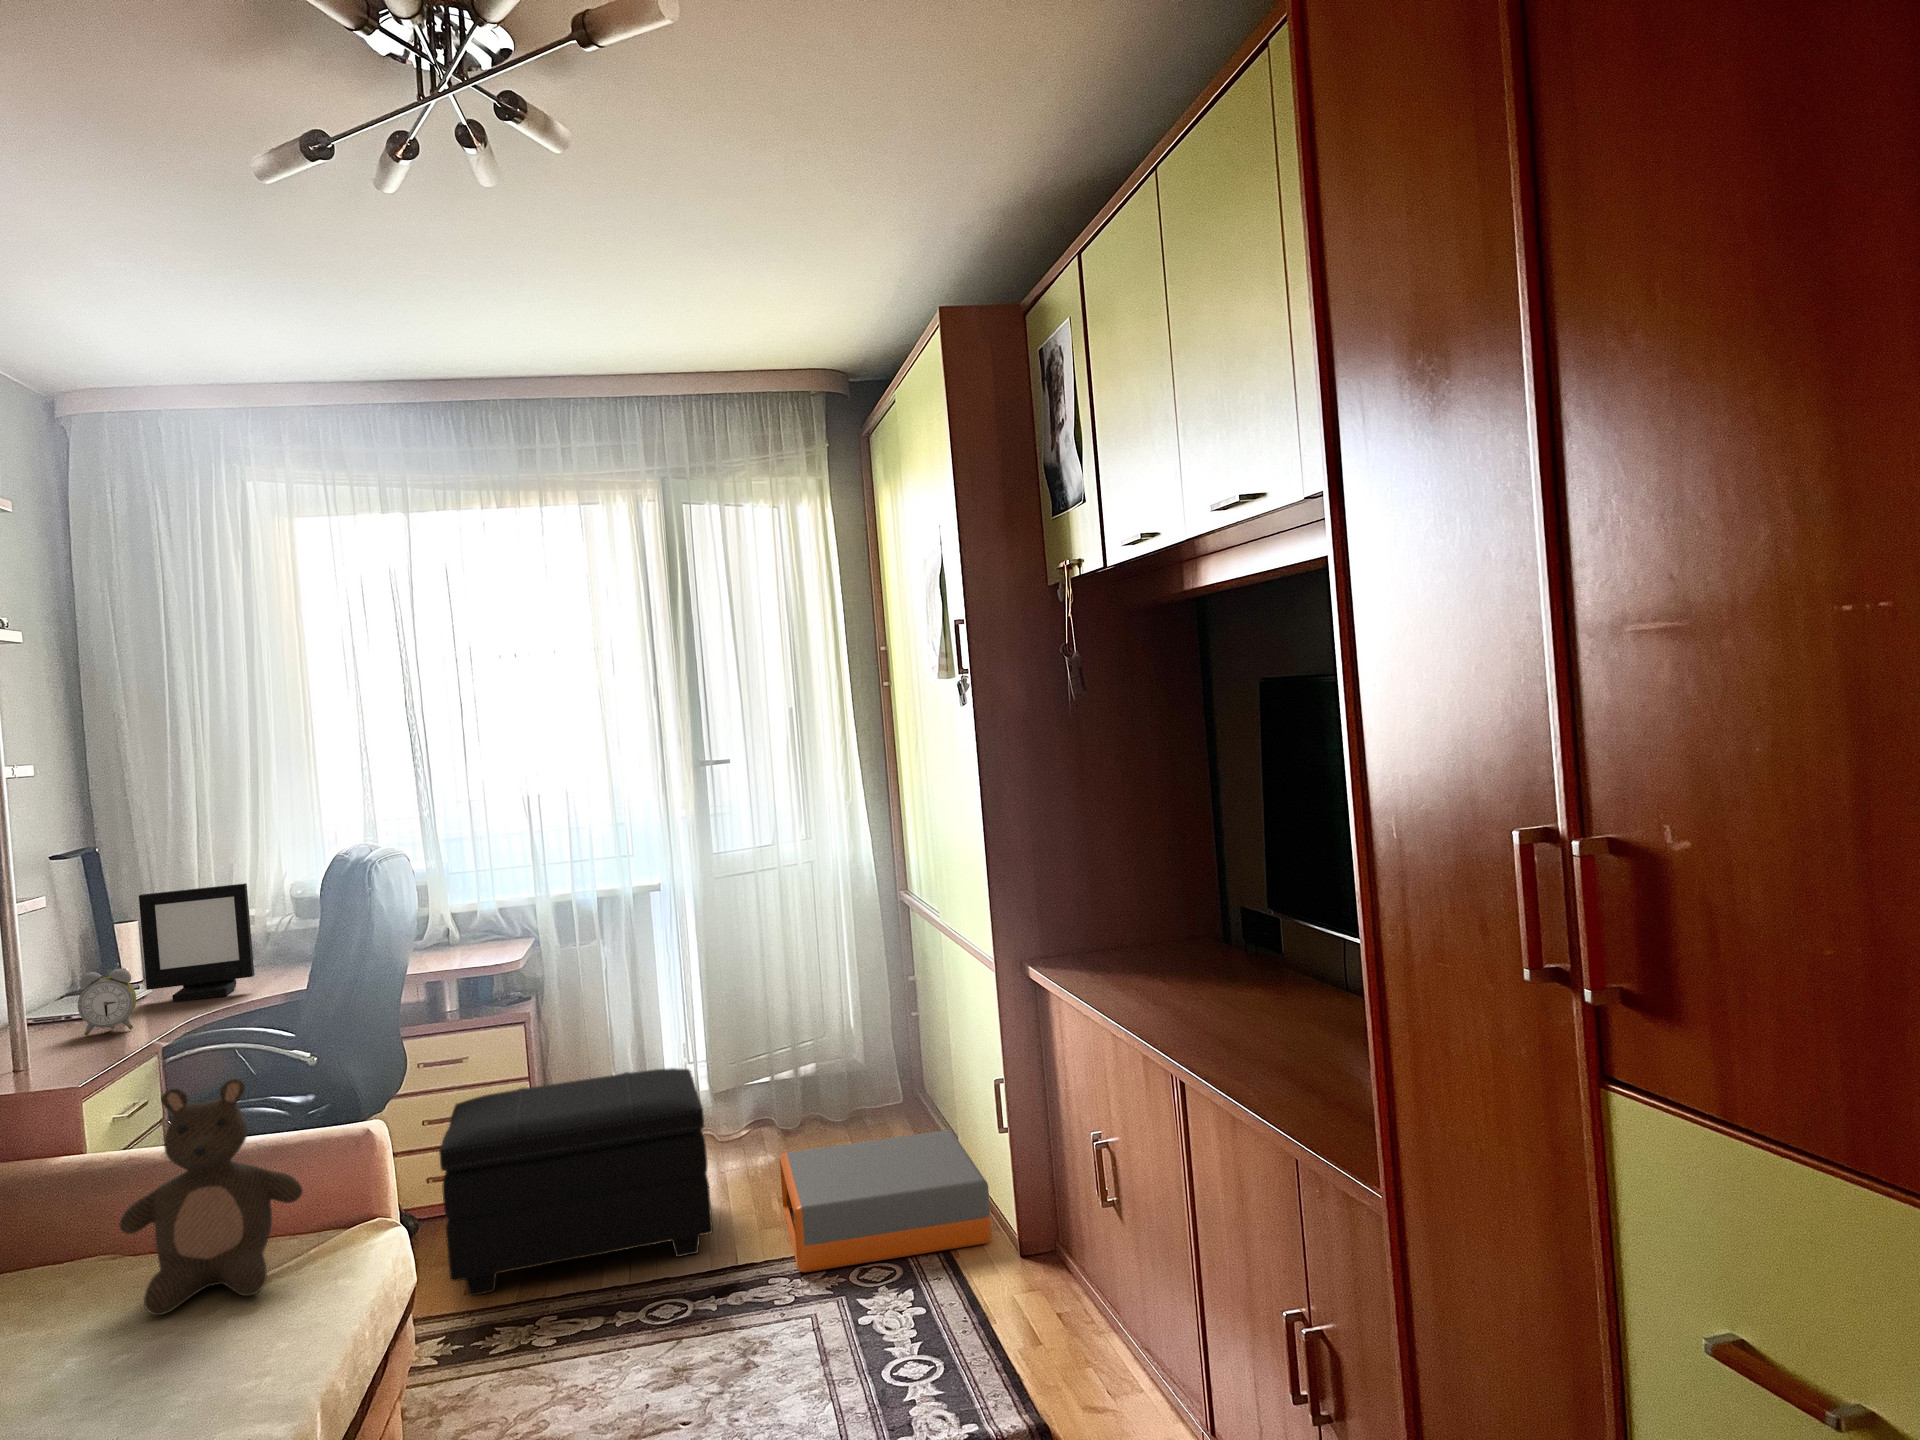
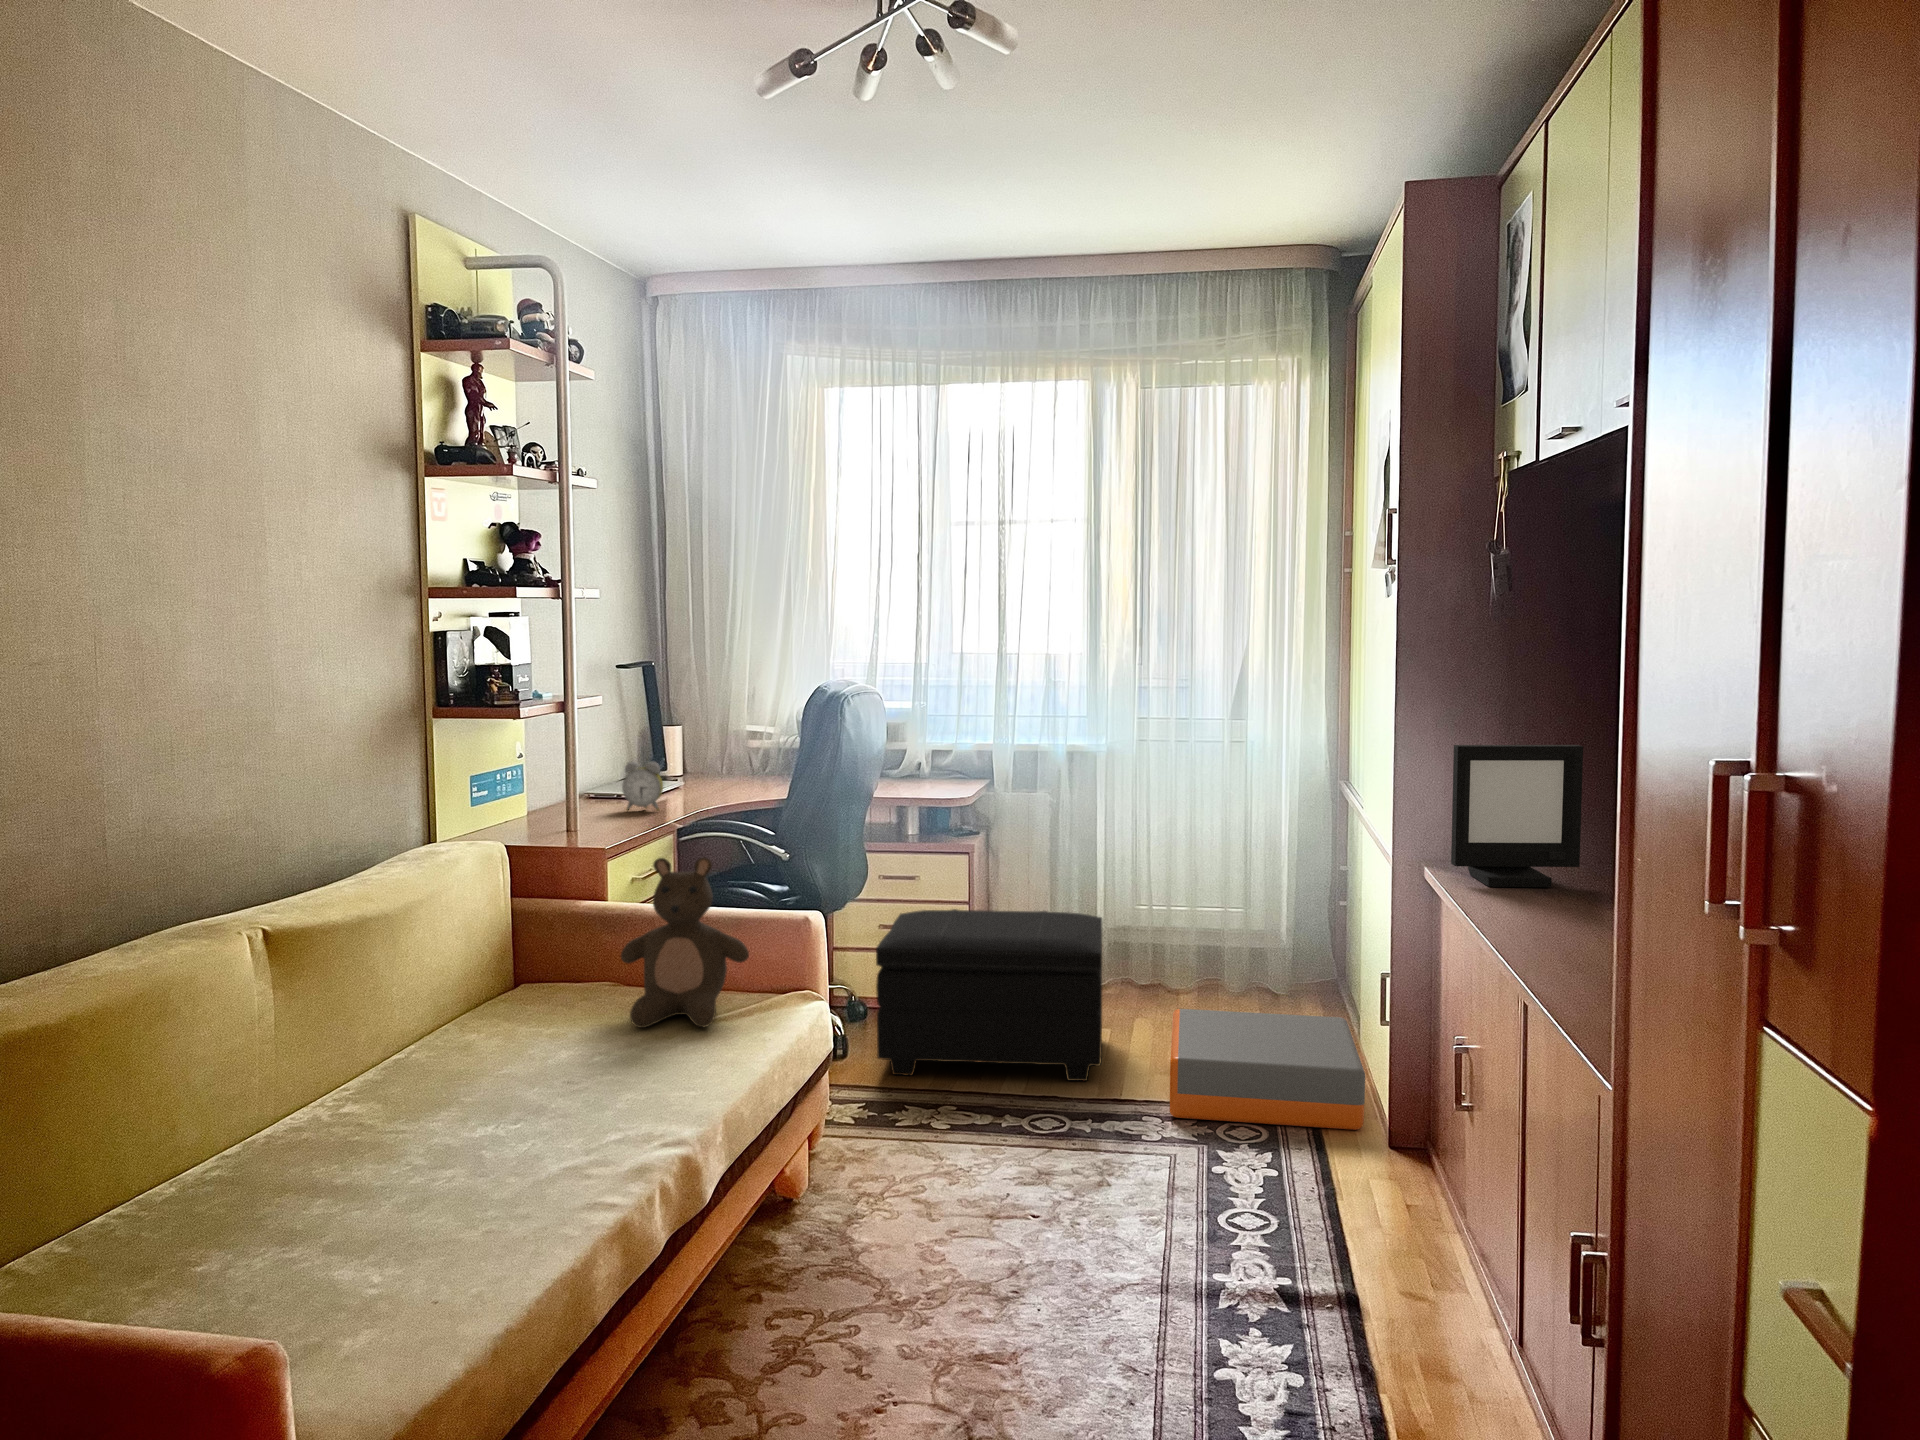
picture frame: present [139,883,254,1002] -> present [1451,745,1583,887]

